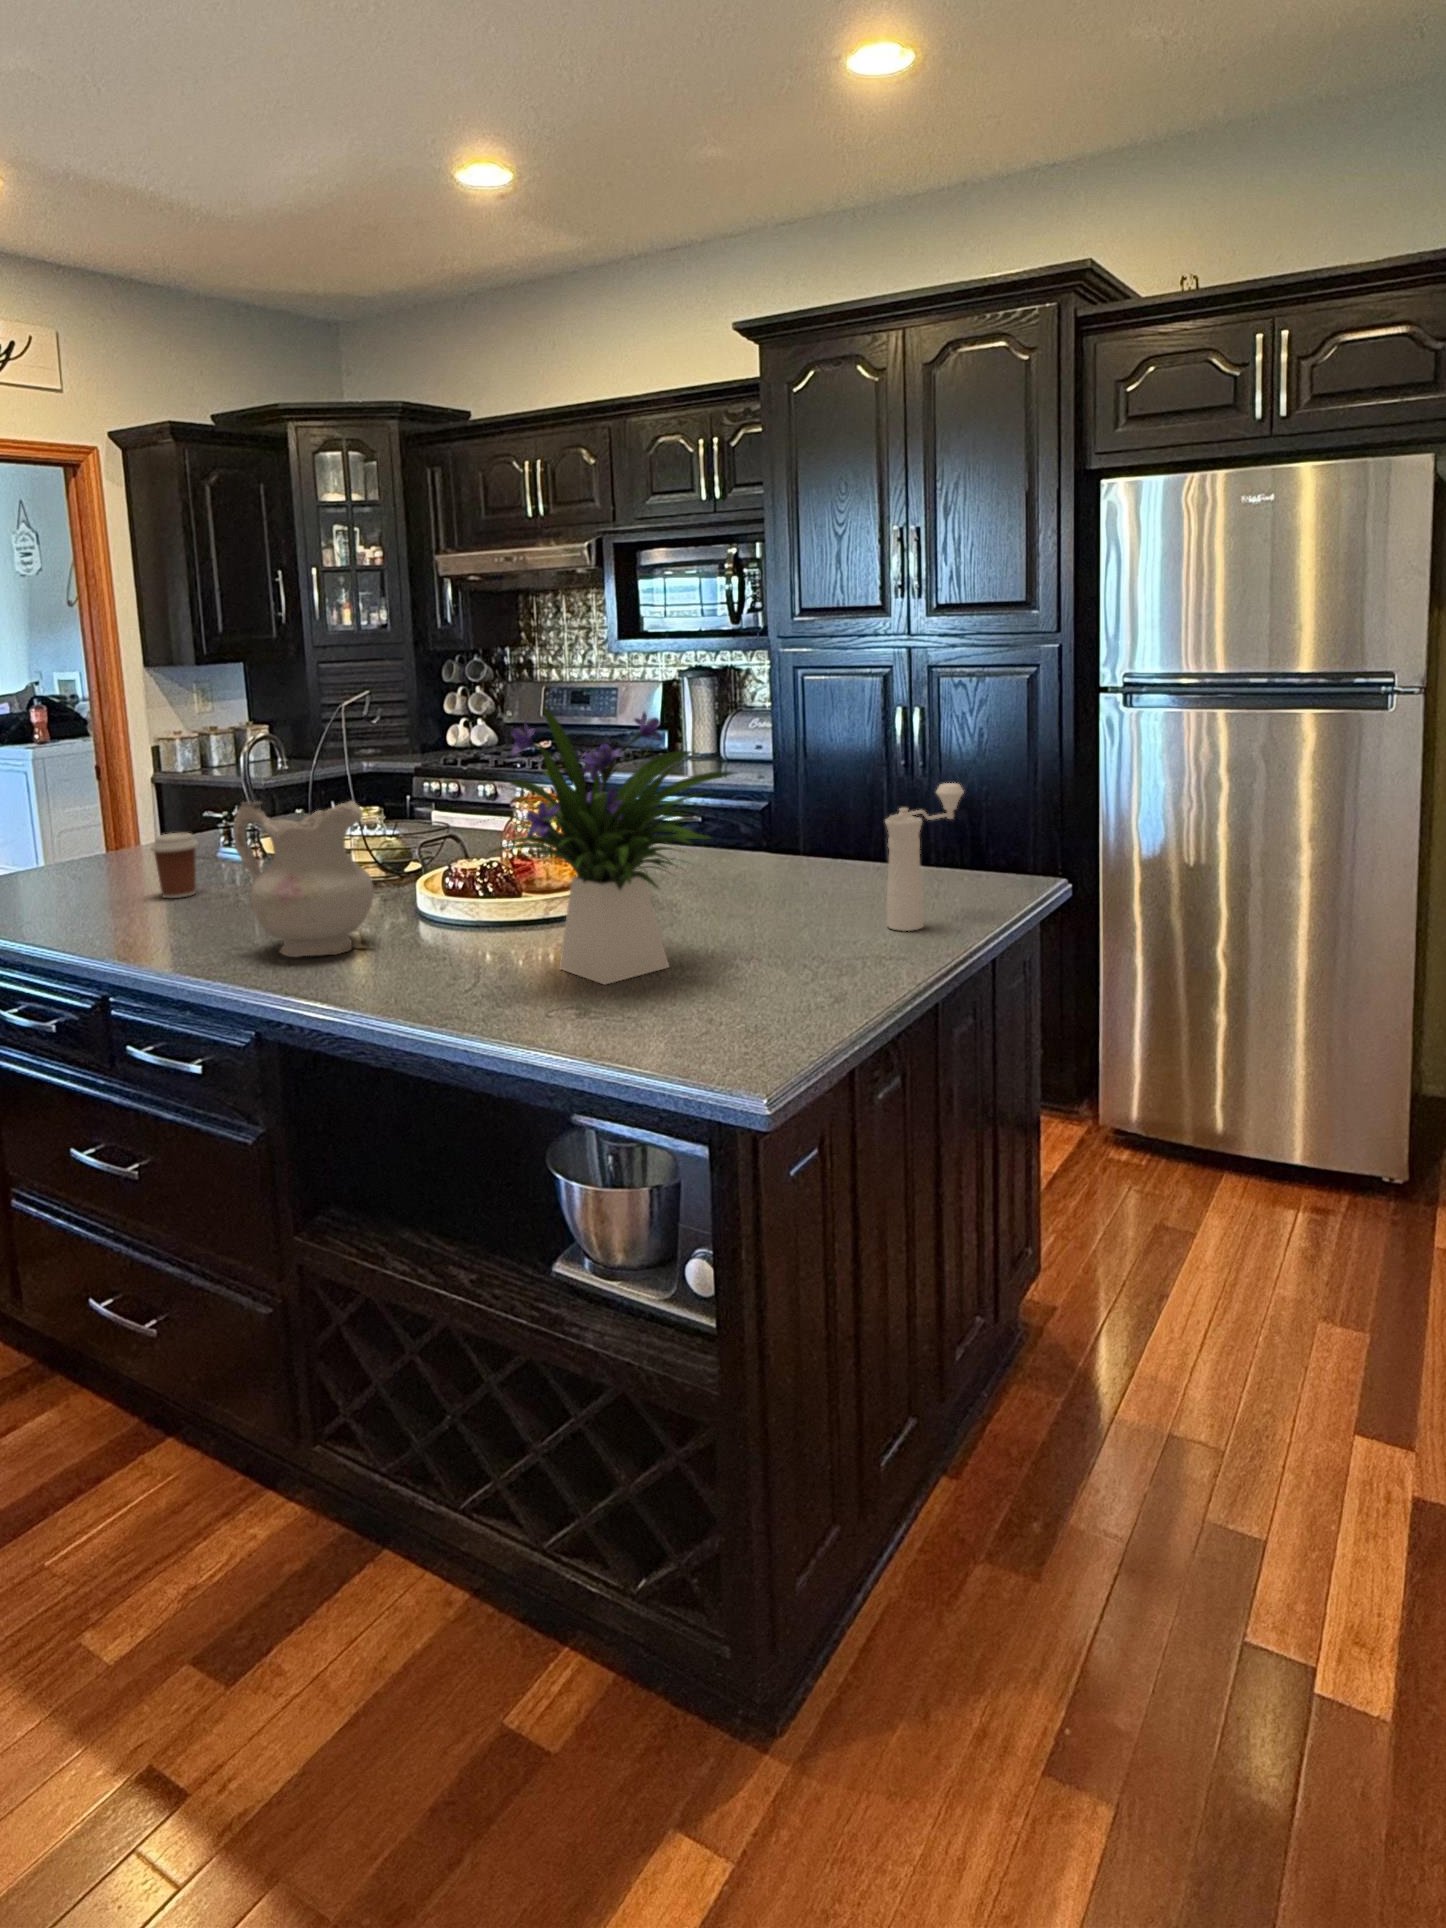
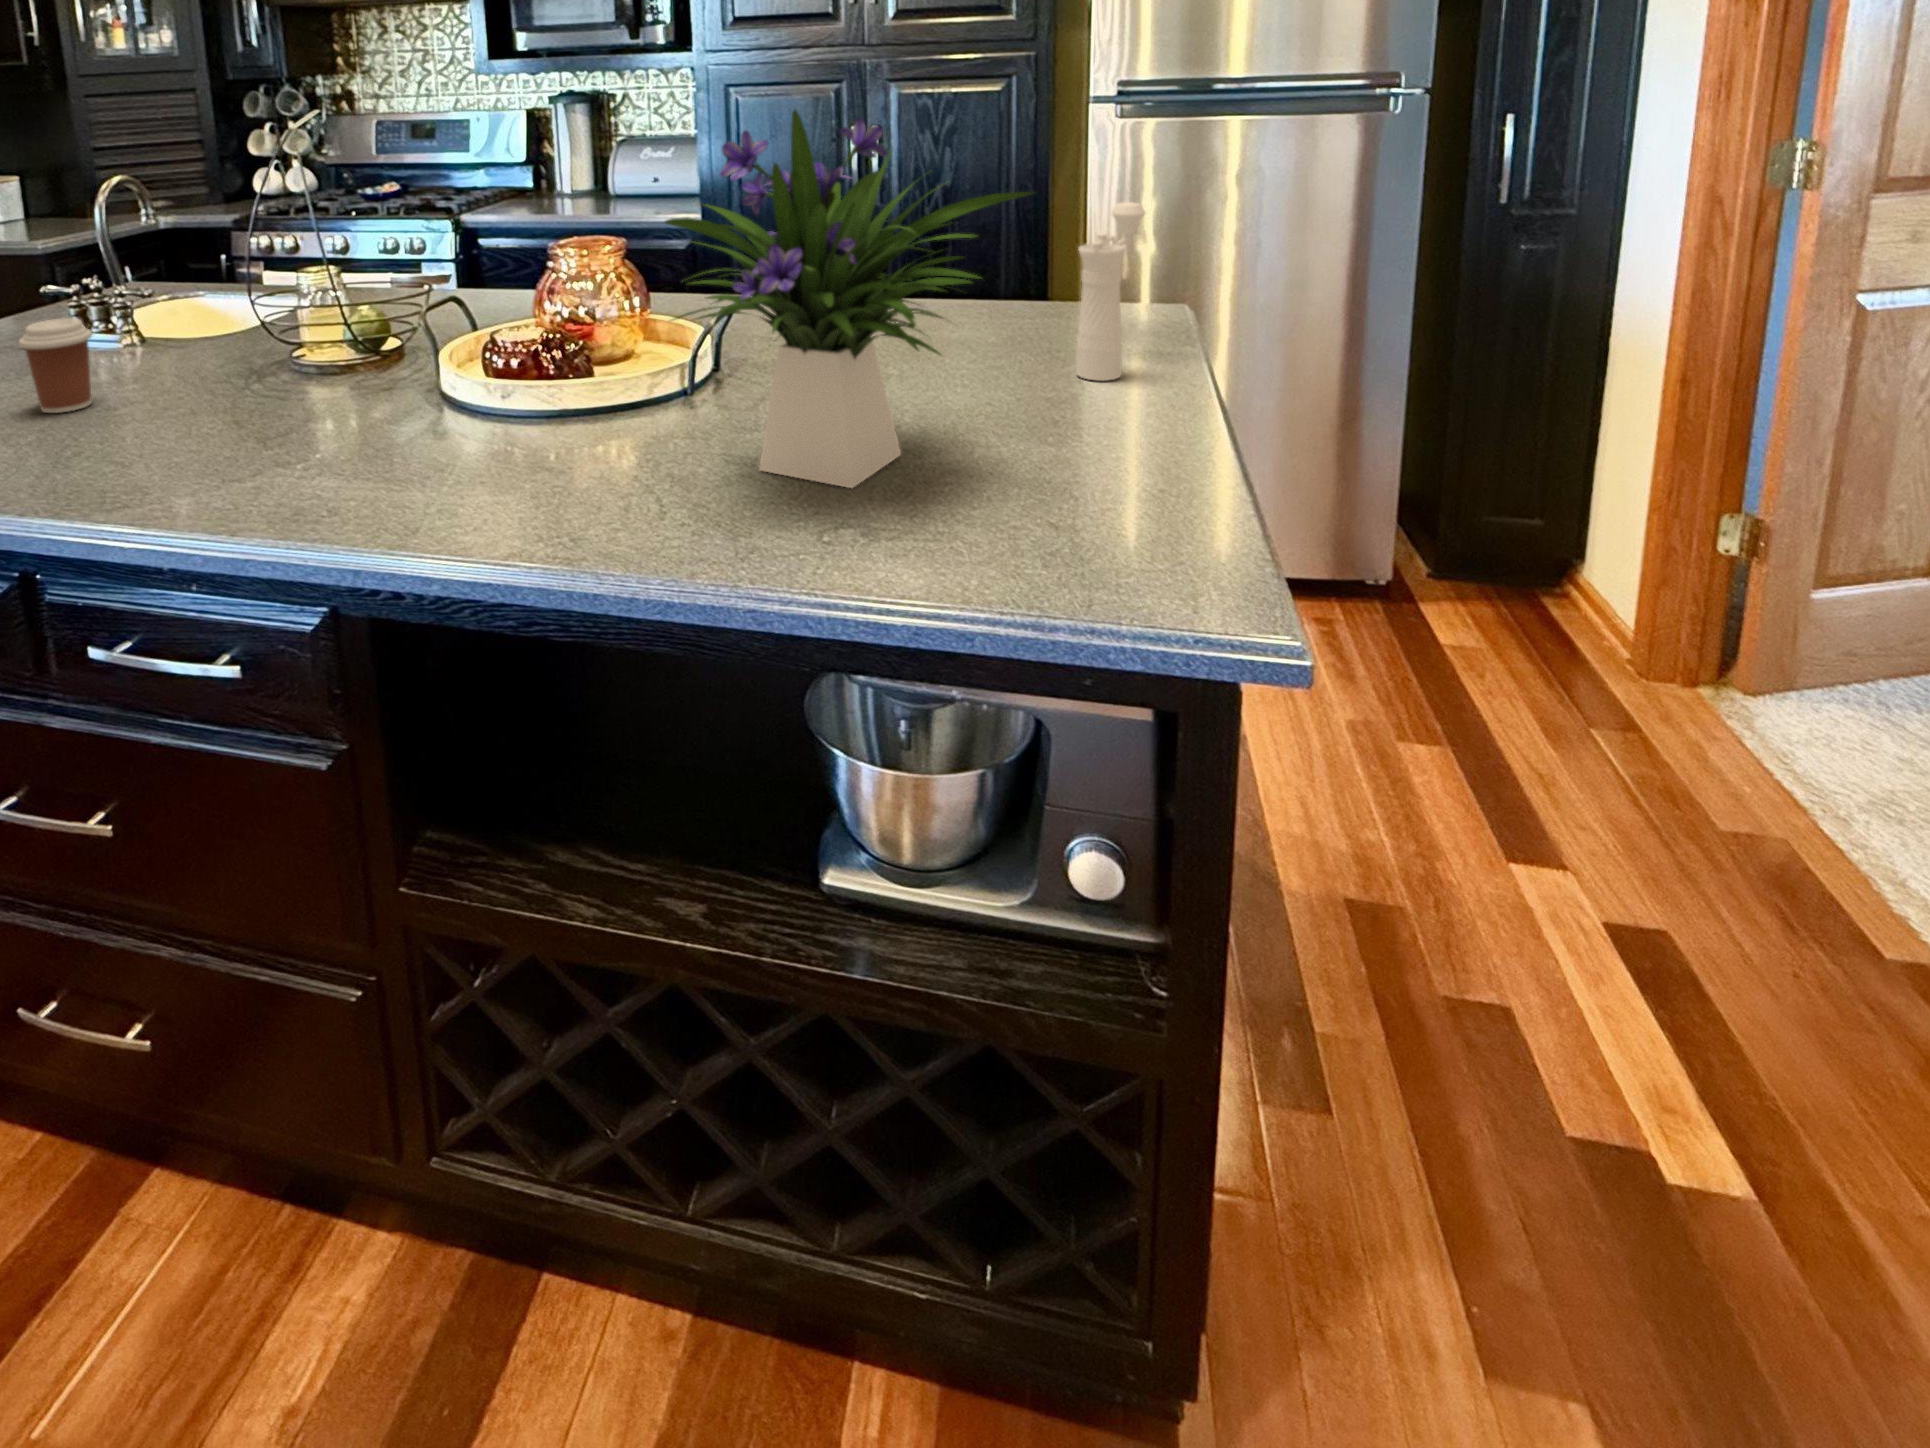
ceramic pitcher: present [233,801,373,957] -> none [235,259,449,489]

